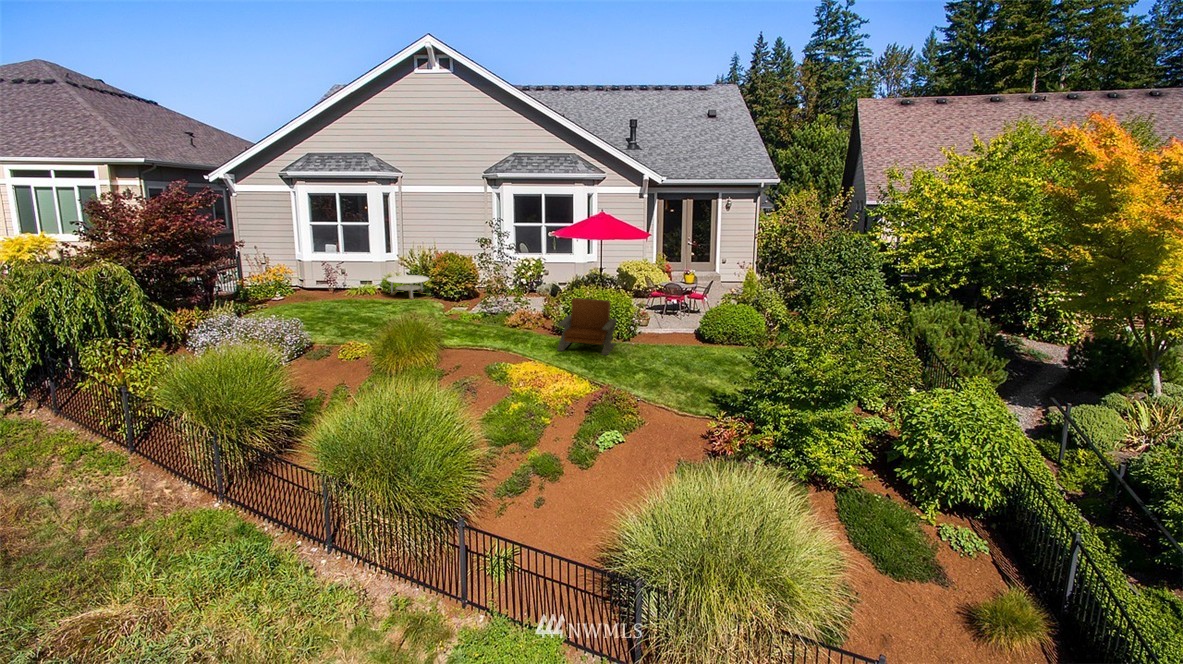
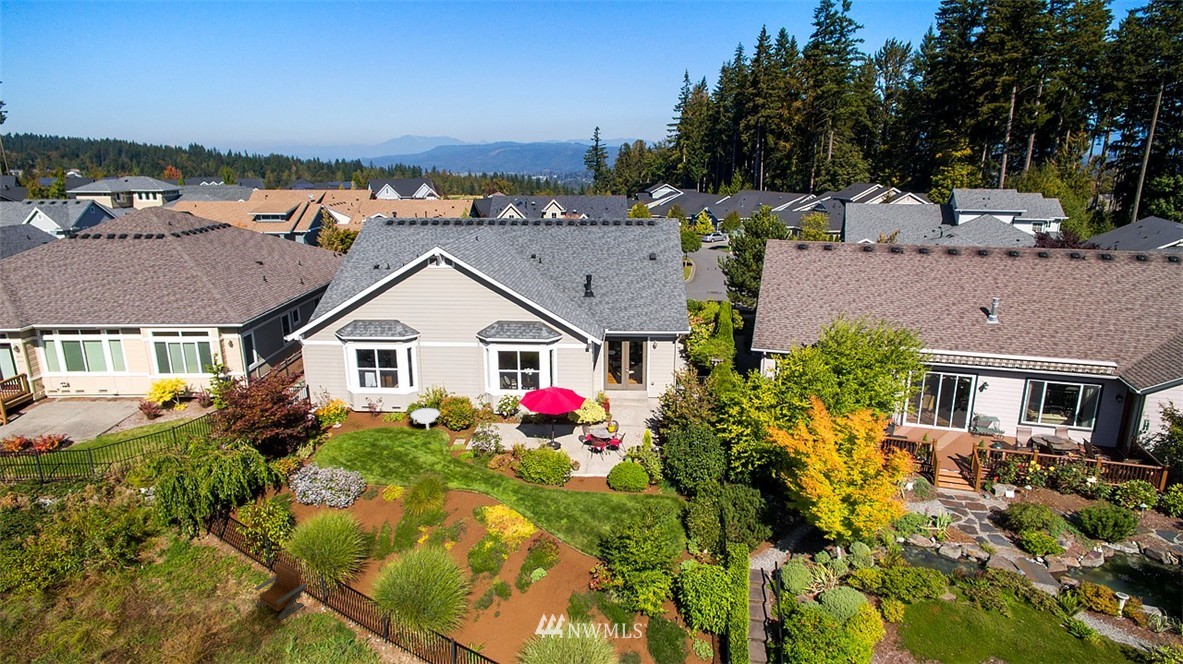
lounge chair: present [557,298,617,355] -> present [255,563,307,620]

